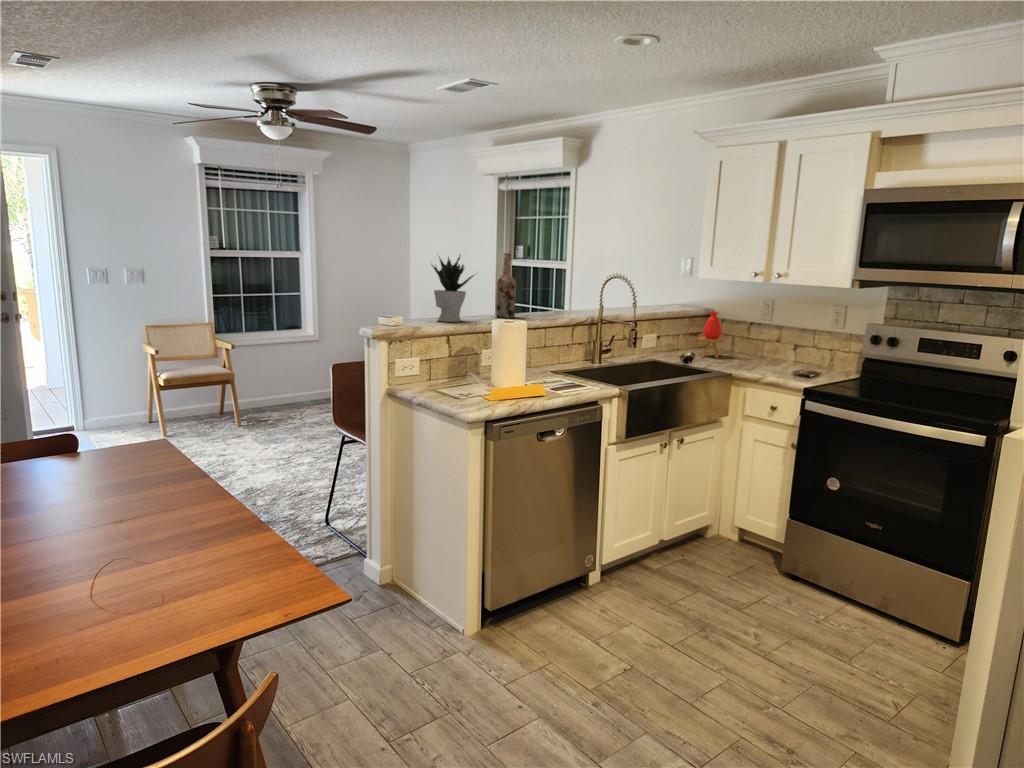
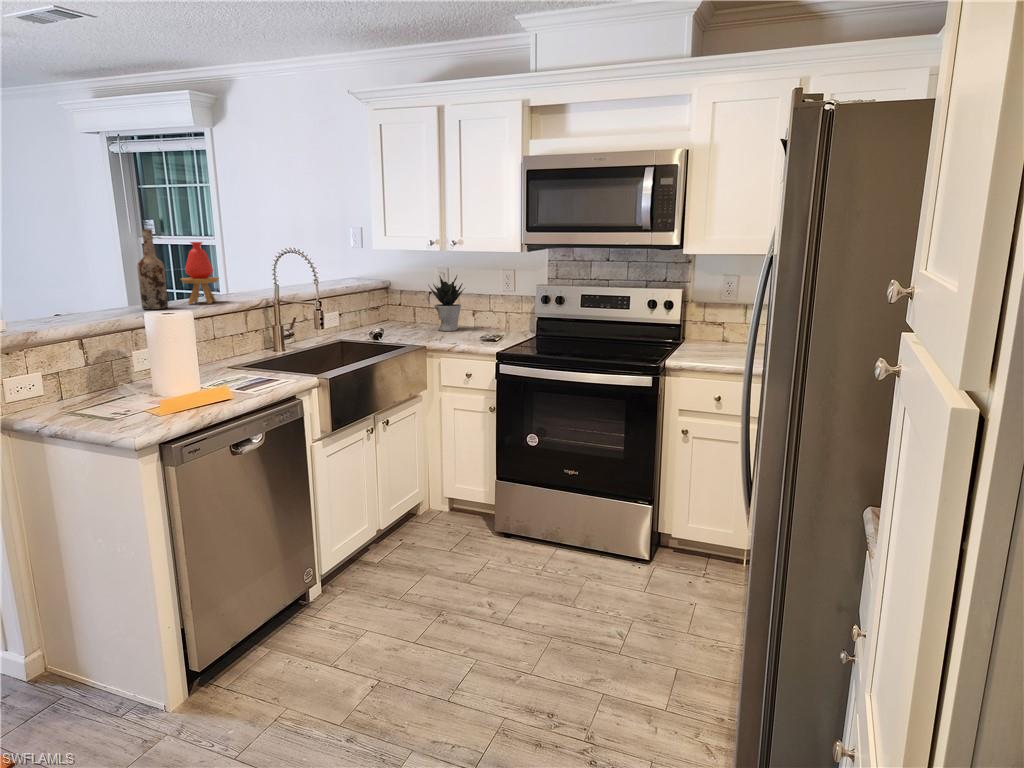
potted plant: present [432,256,474,322] -> present [429,276,465,331]
vase: present [698,312,725,358] -> present [181,242,219,304]

